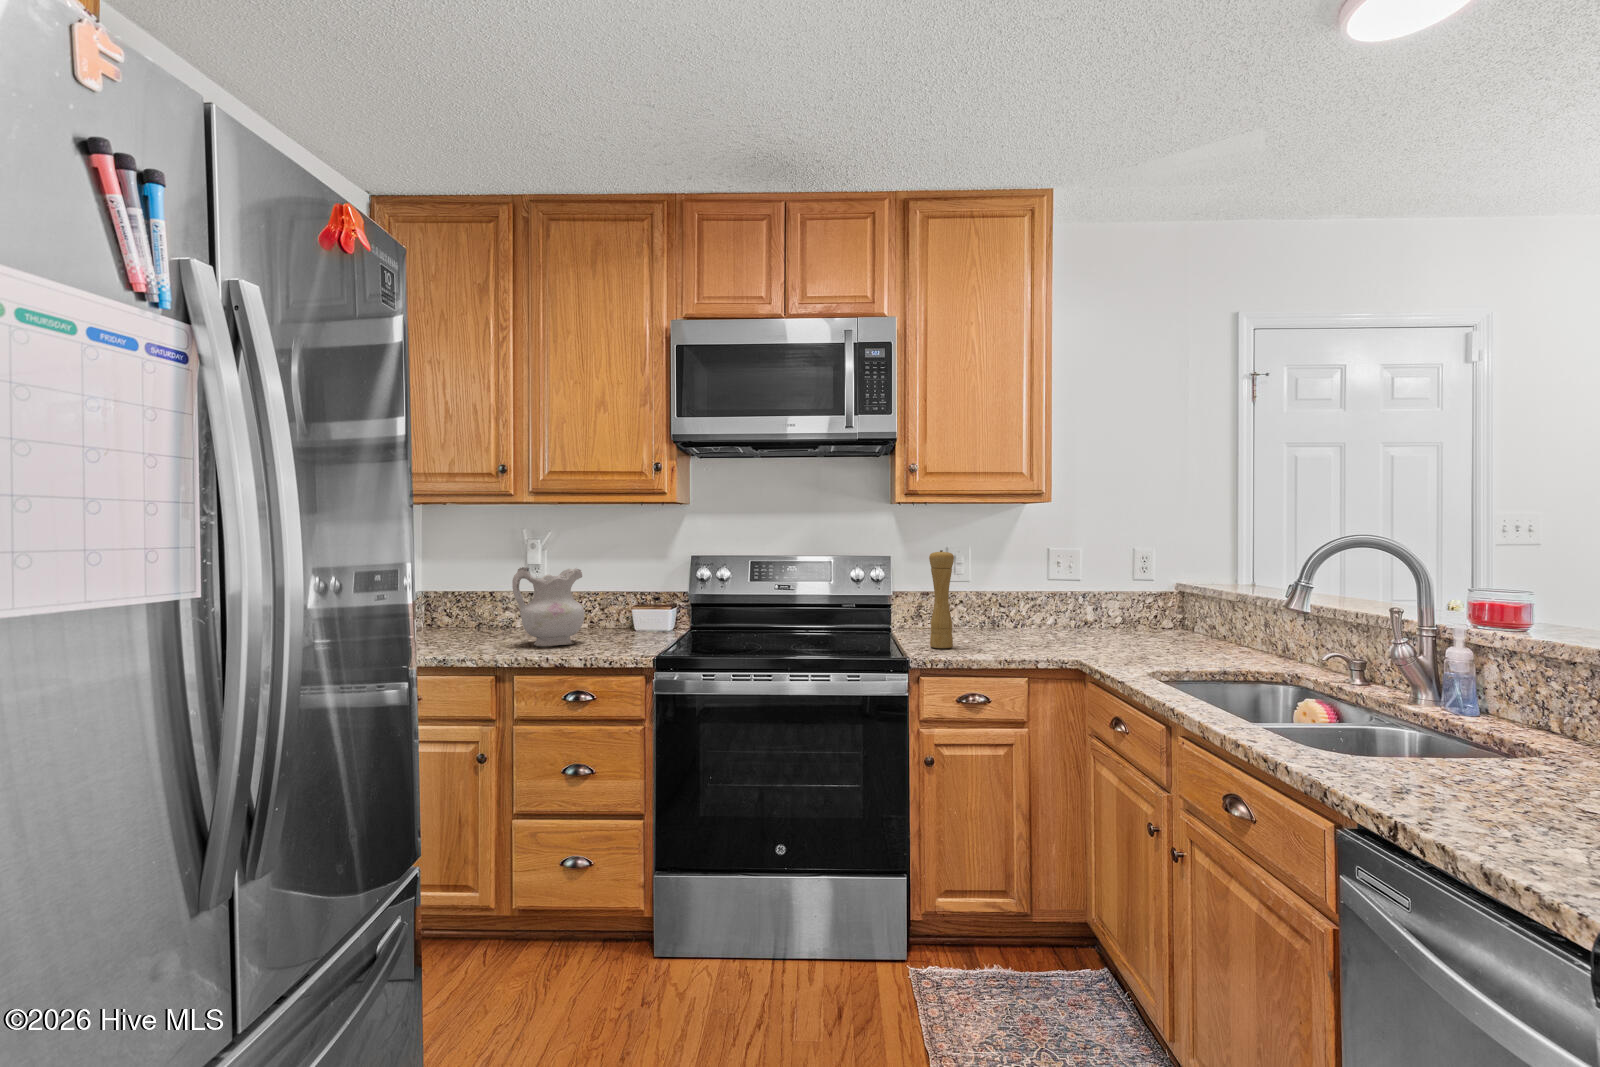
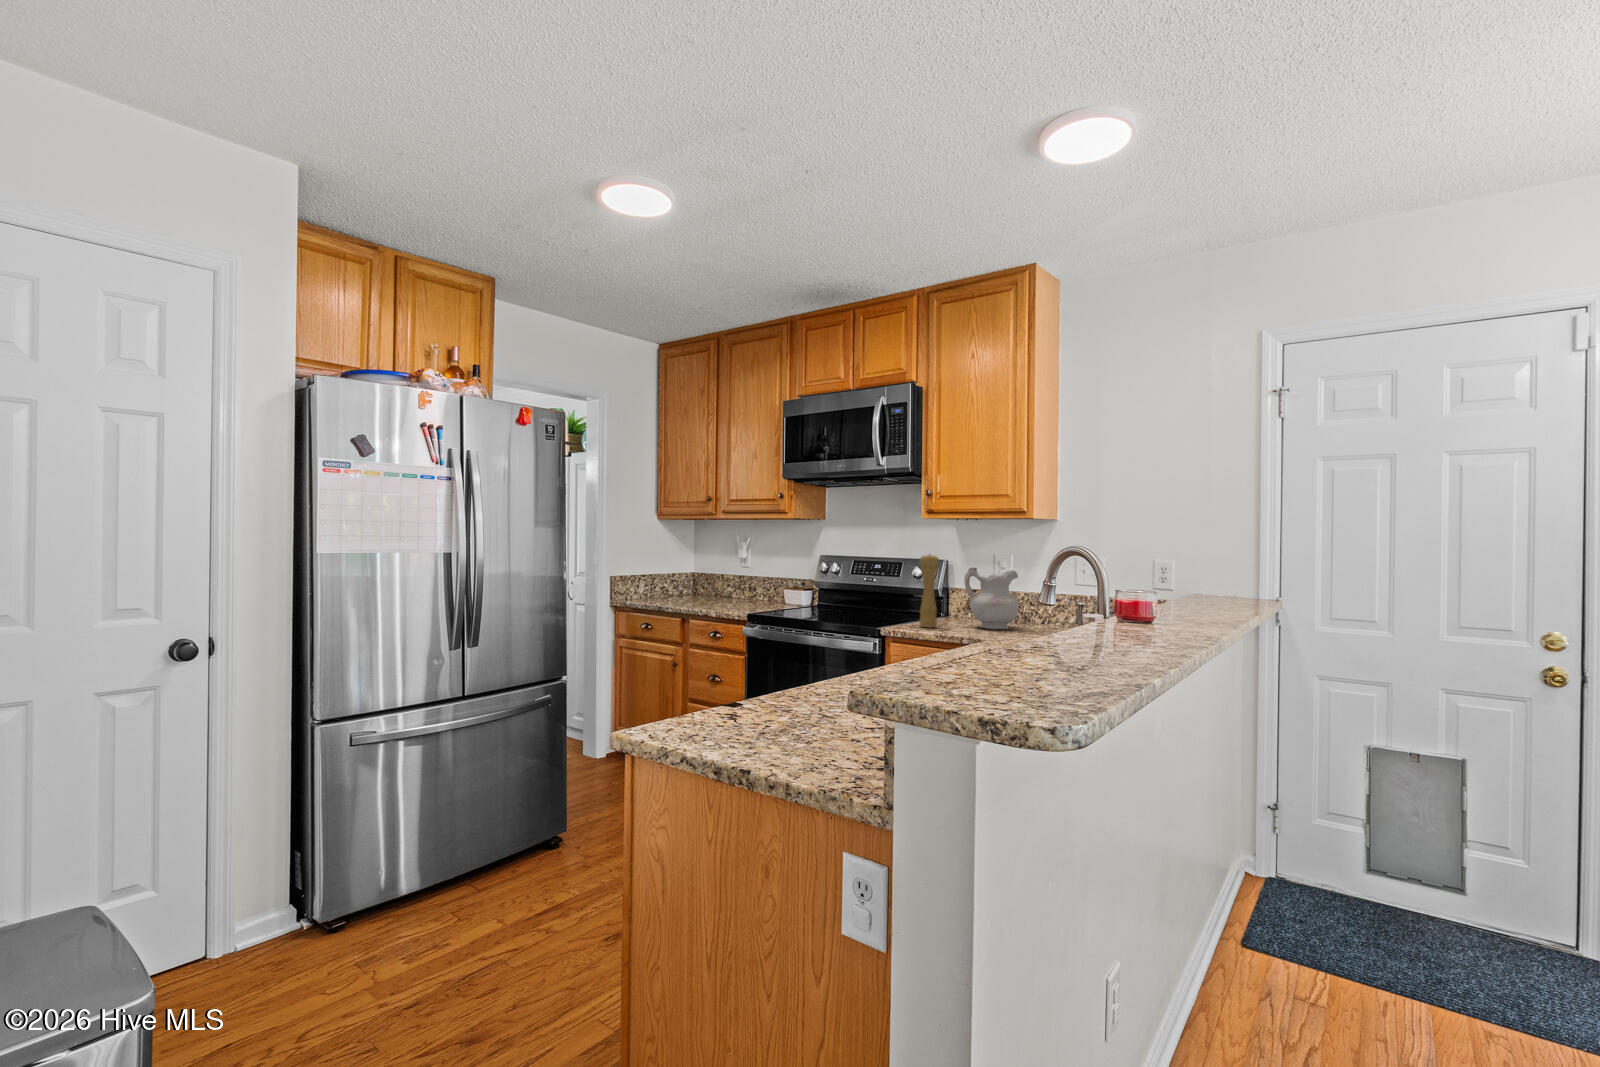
ceramic pitcher: present [512,567,584,646] -> present [964,568,1019,629]

